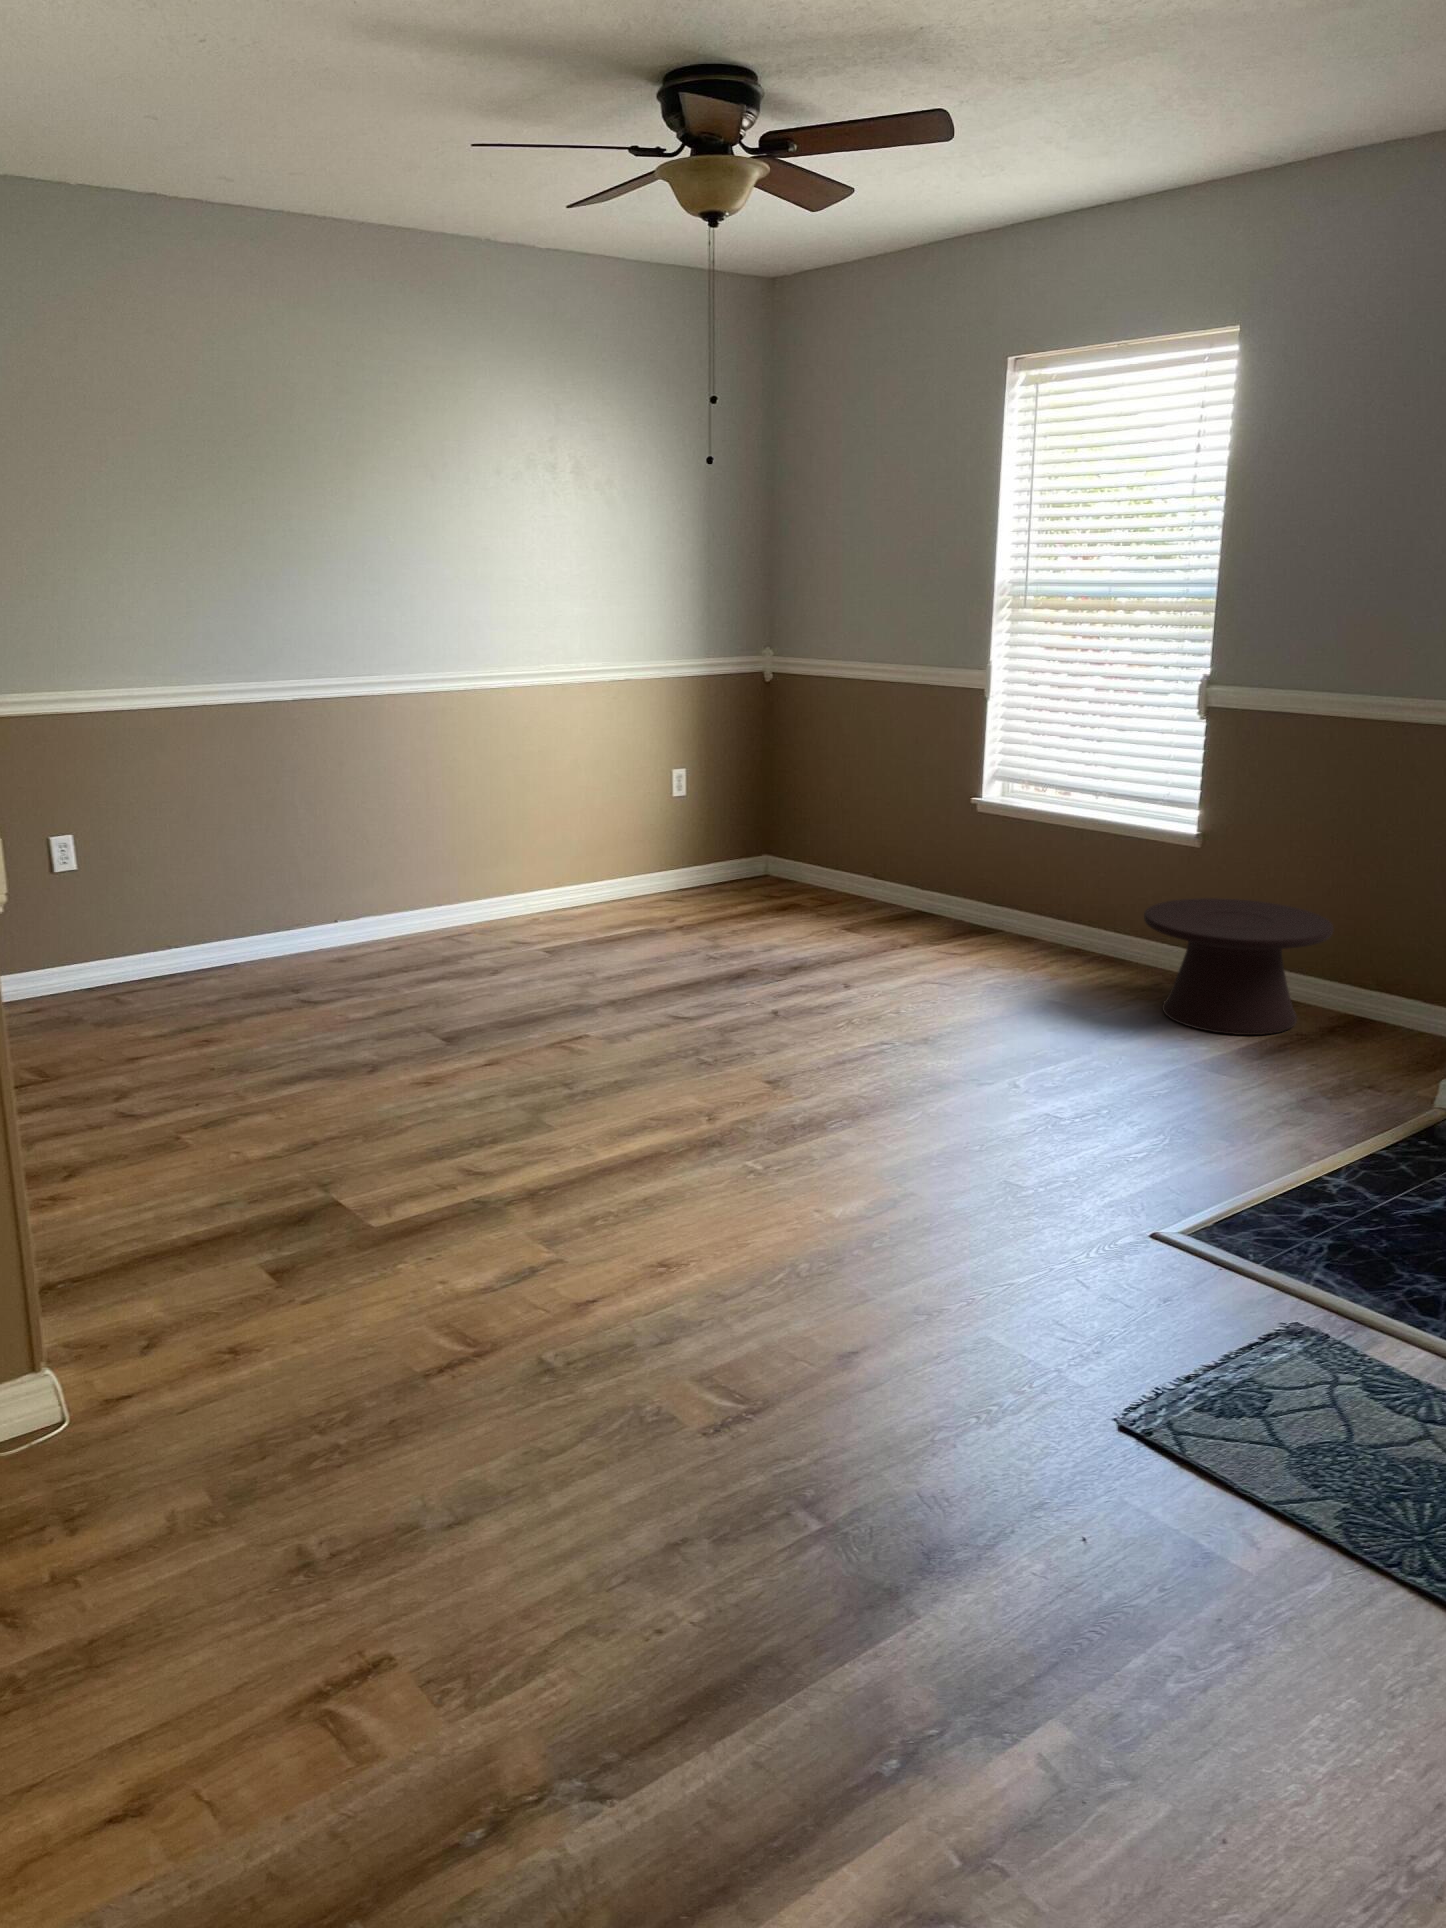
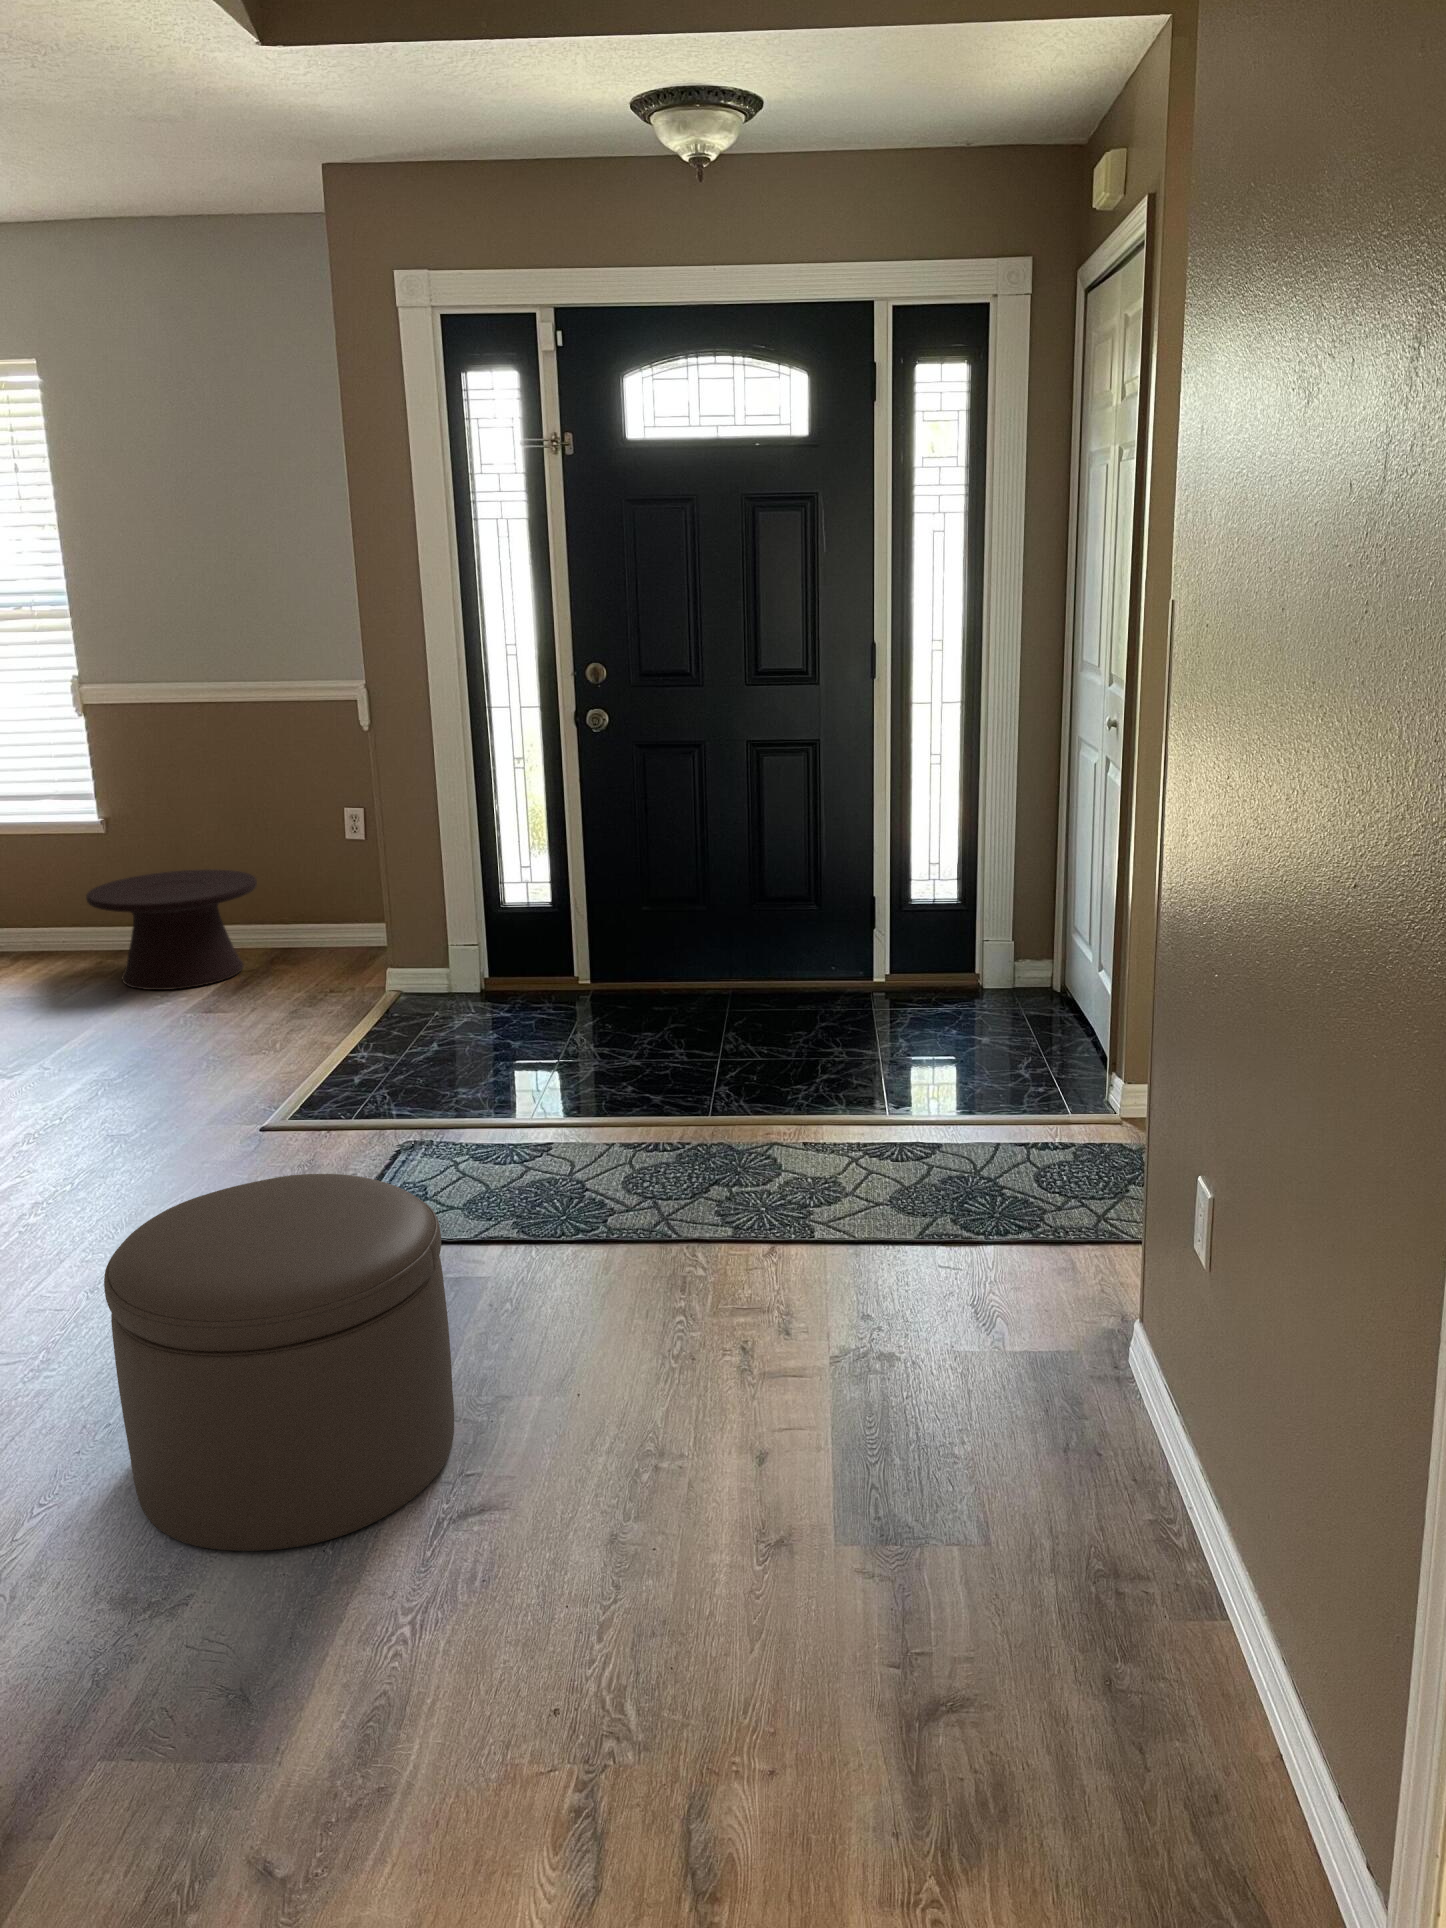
ottoman: none [642,1324,1055,1855] -> present [104,1174,454,1551]

